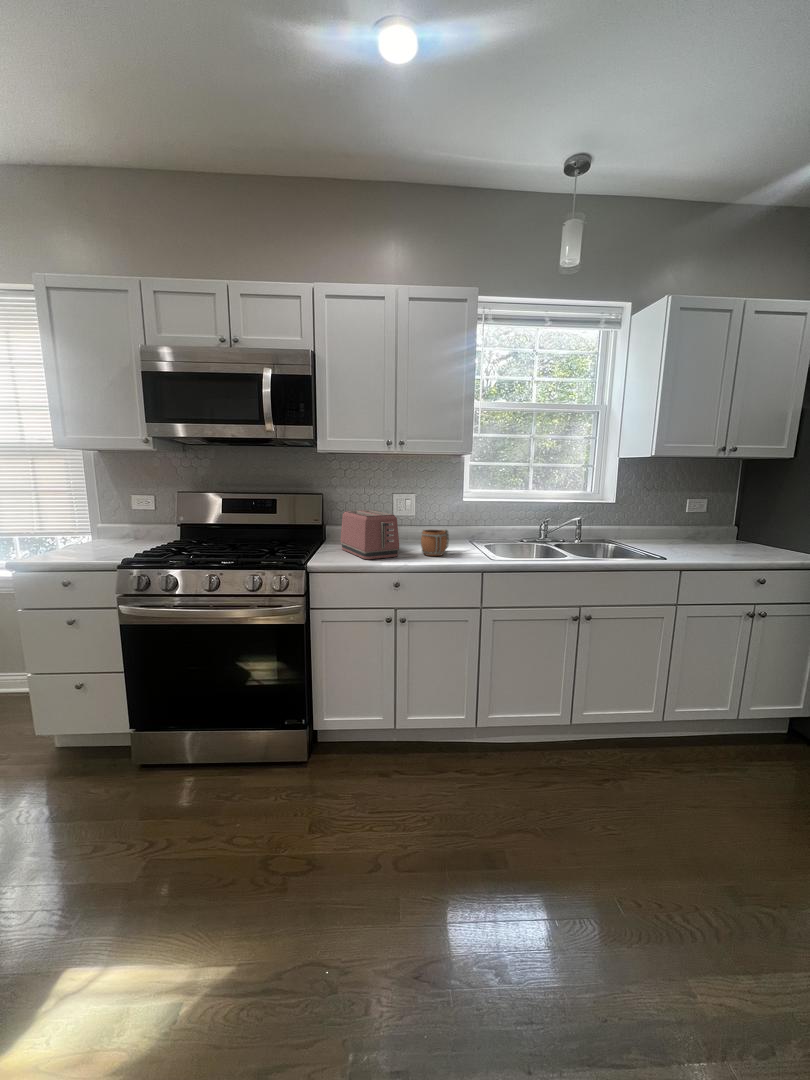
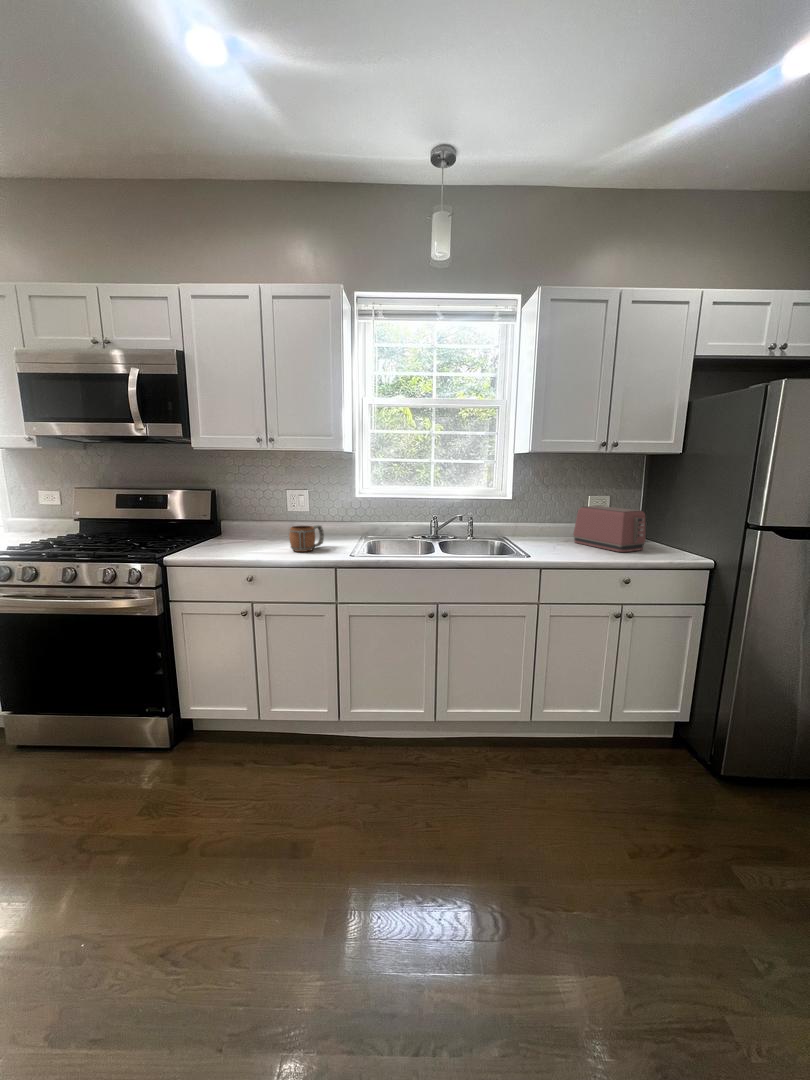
toaster: present [340,510,399,559] -> present [573,506,645,552]

